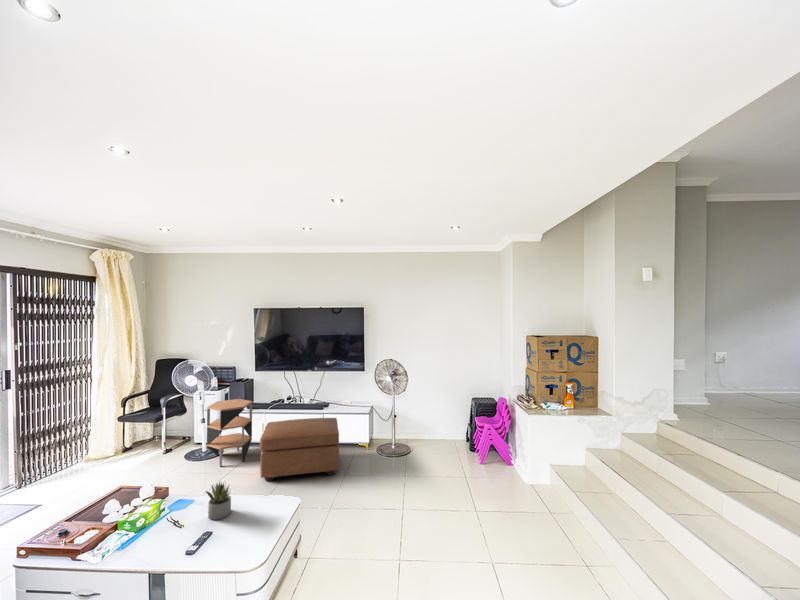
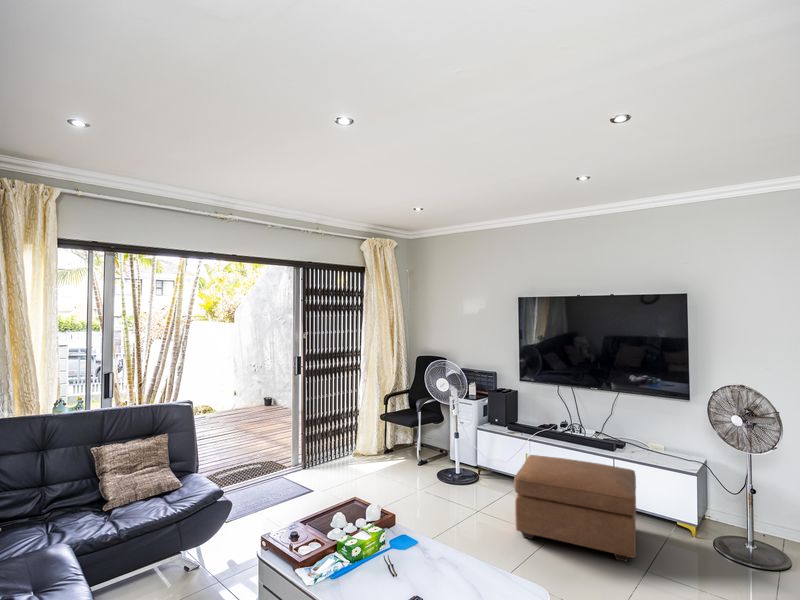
side table: present [207,399,252,467] -> none [459,414,512,499]
succulent plant: present [206,482,231,520] -> none [423,530,457,583]

